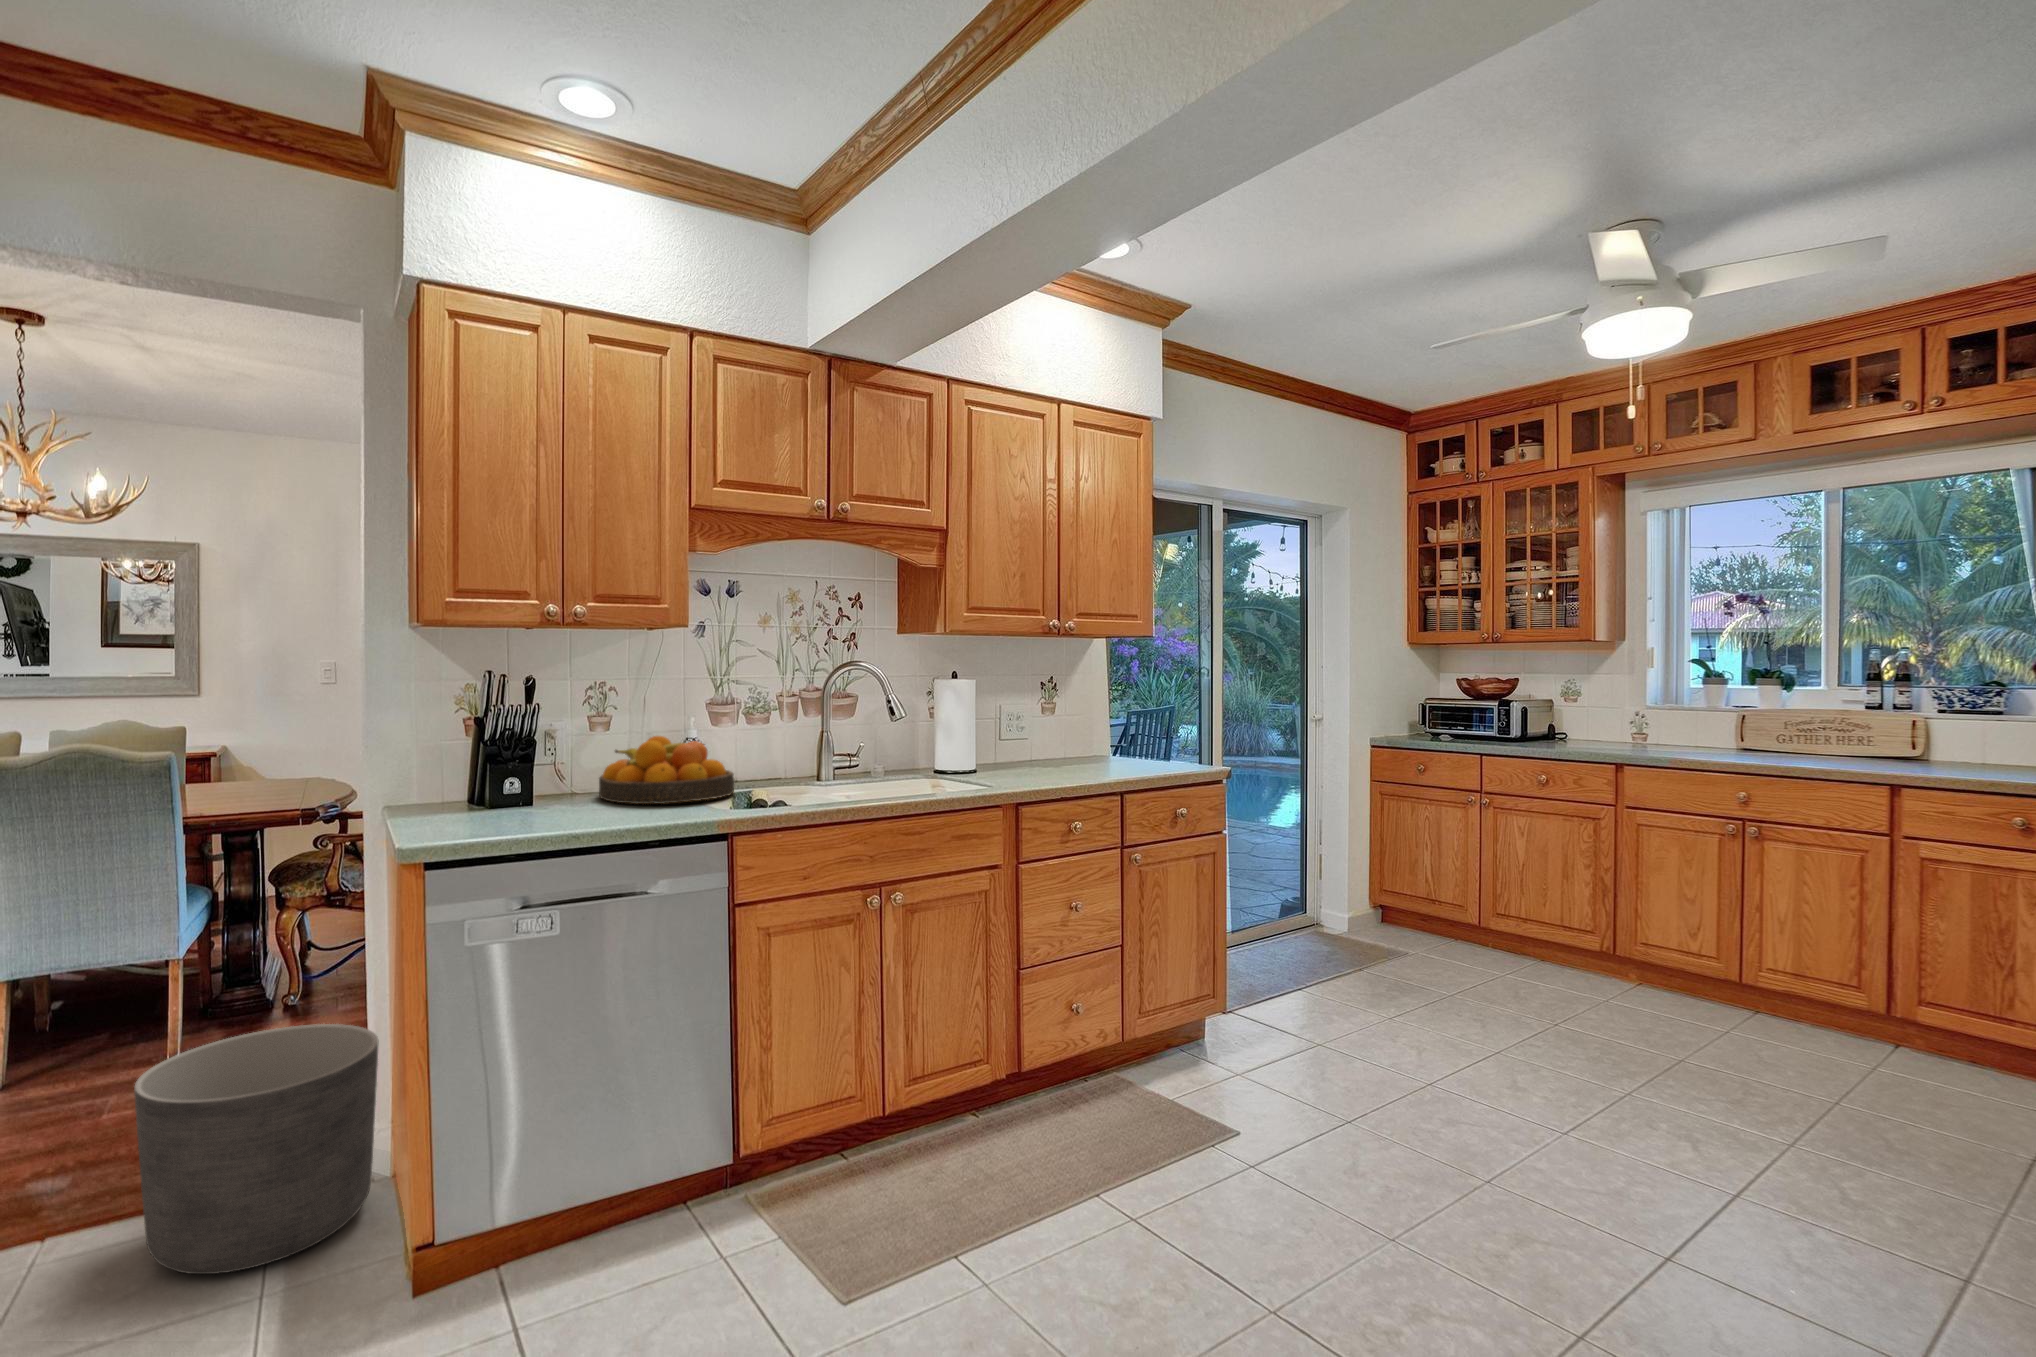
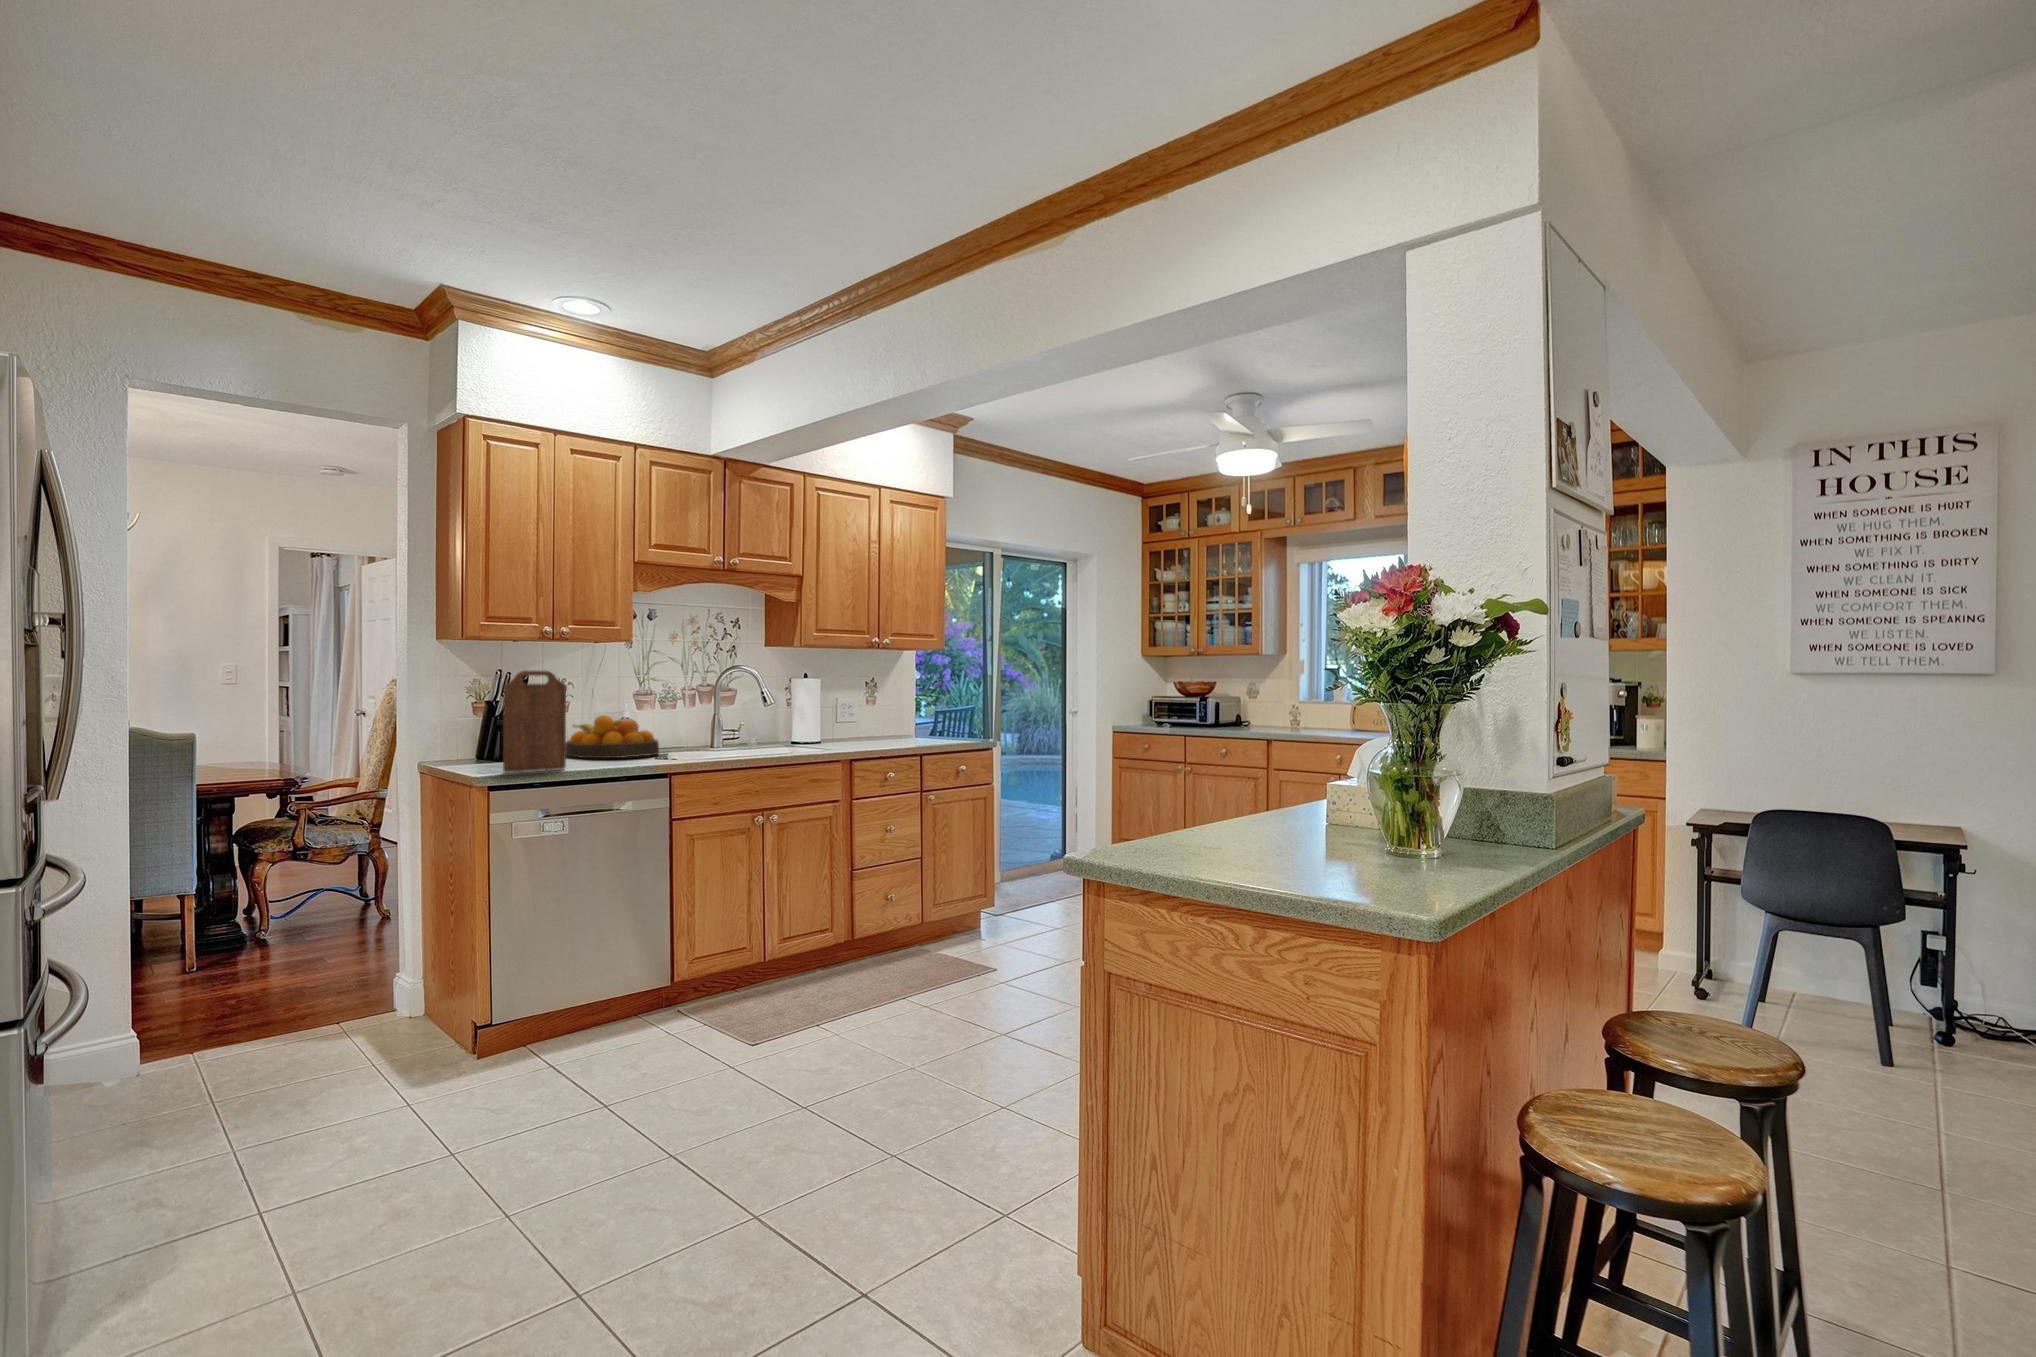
cutting board: none [464,673,568,837] -> present [503,670,566,773]
planter: present [134,1024,379,1274] -> none [270,910,424,1056]

